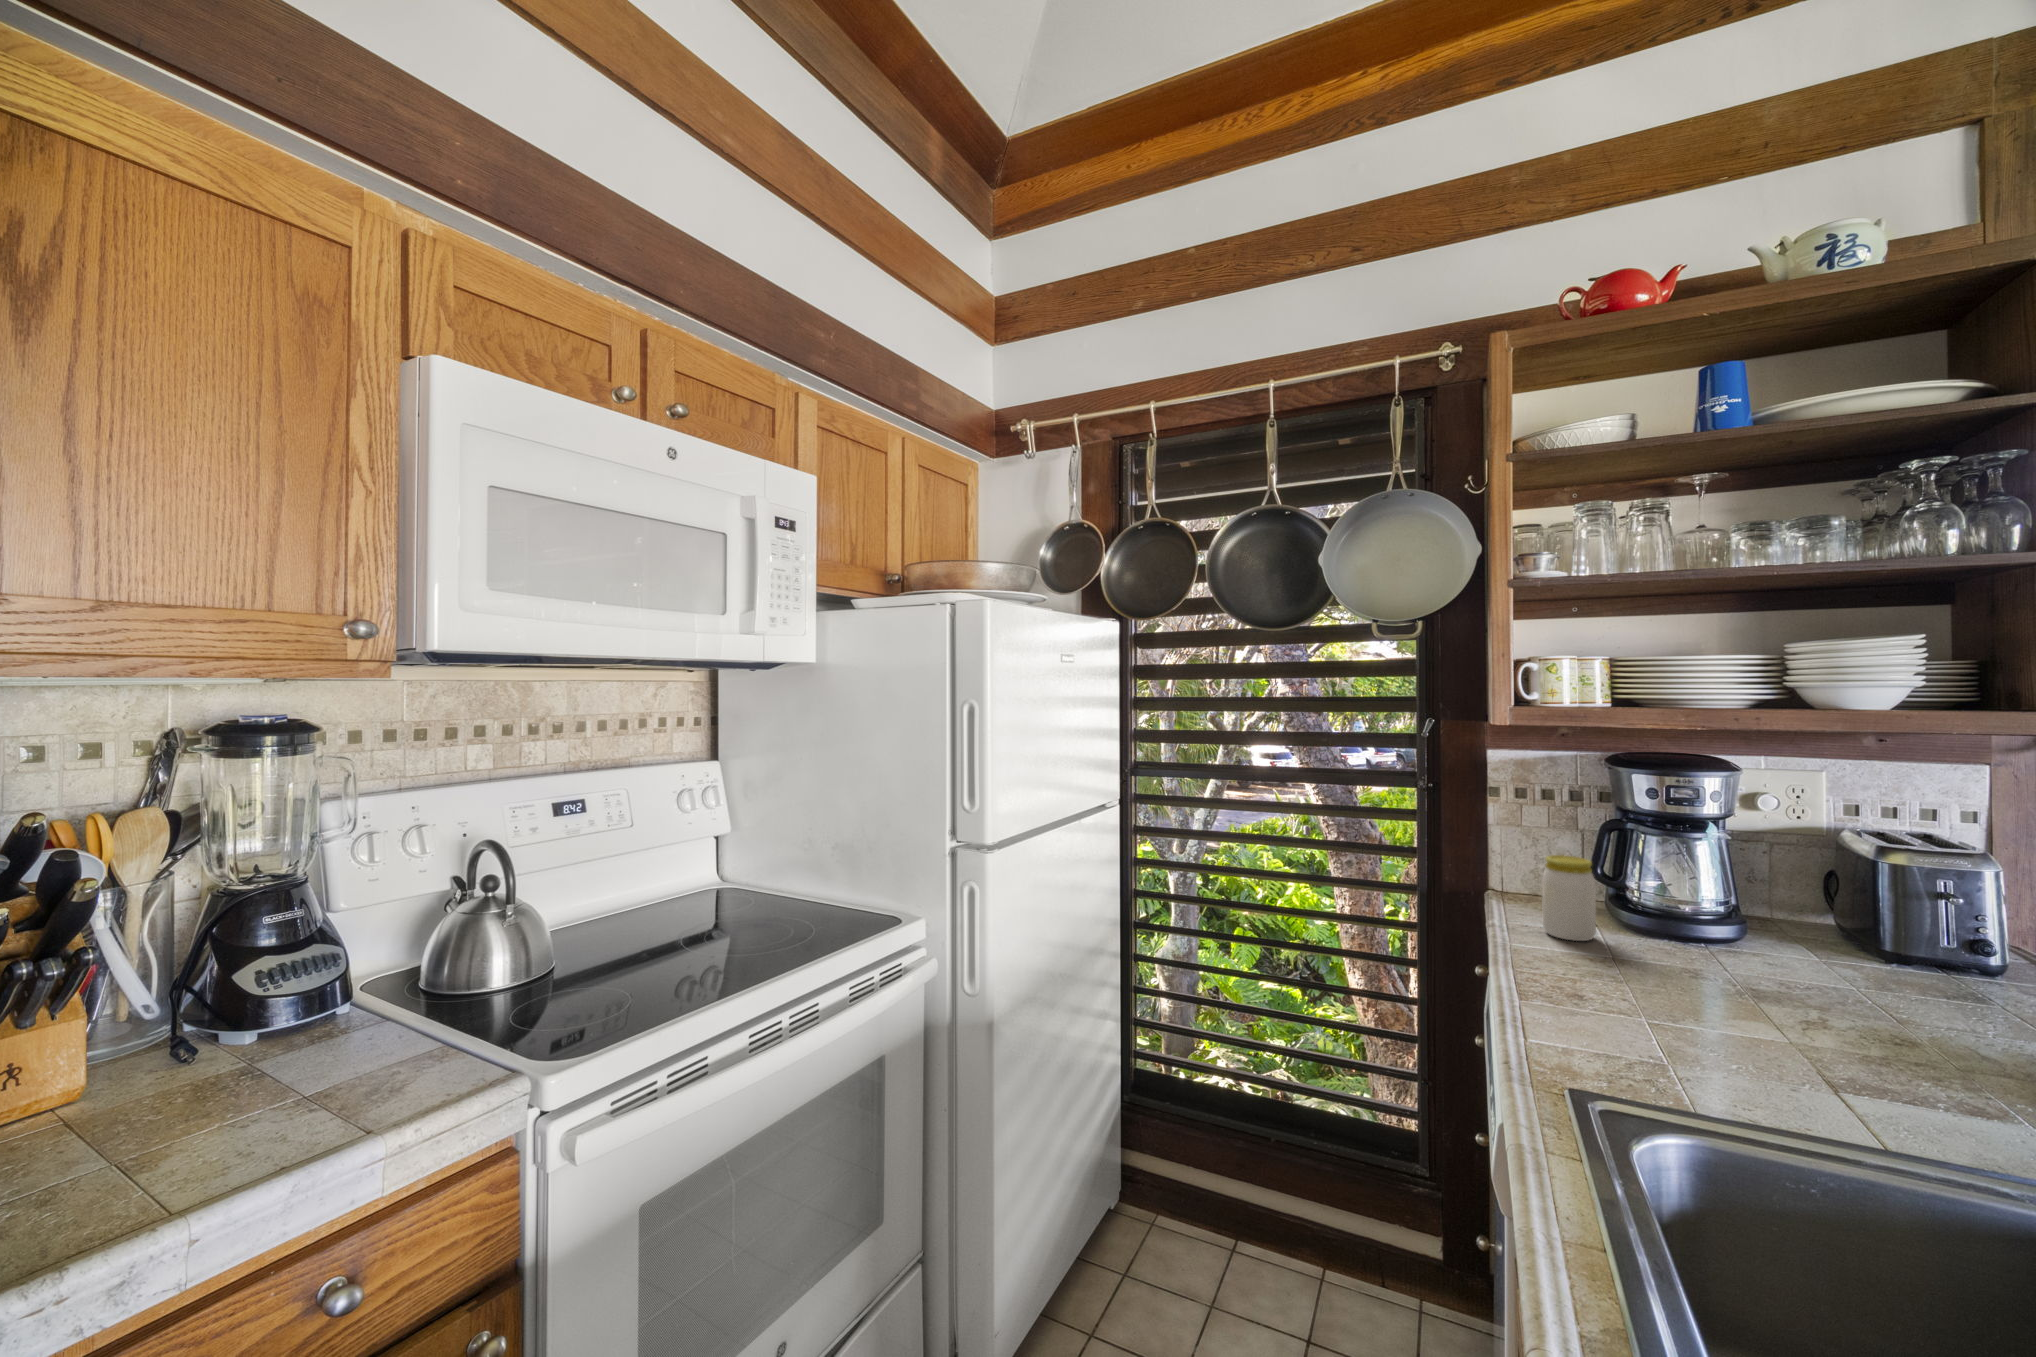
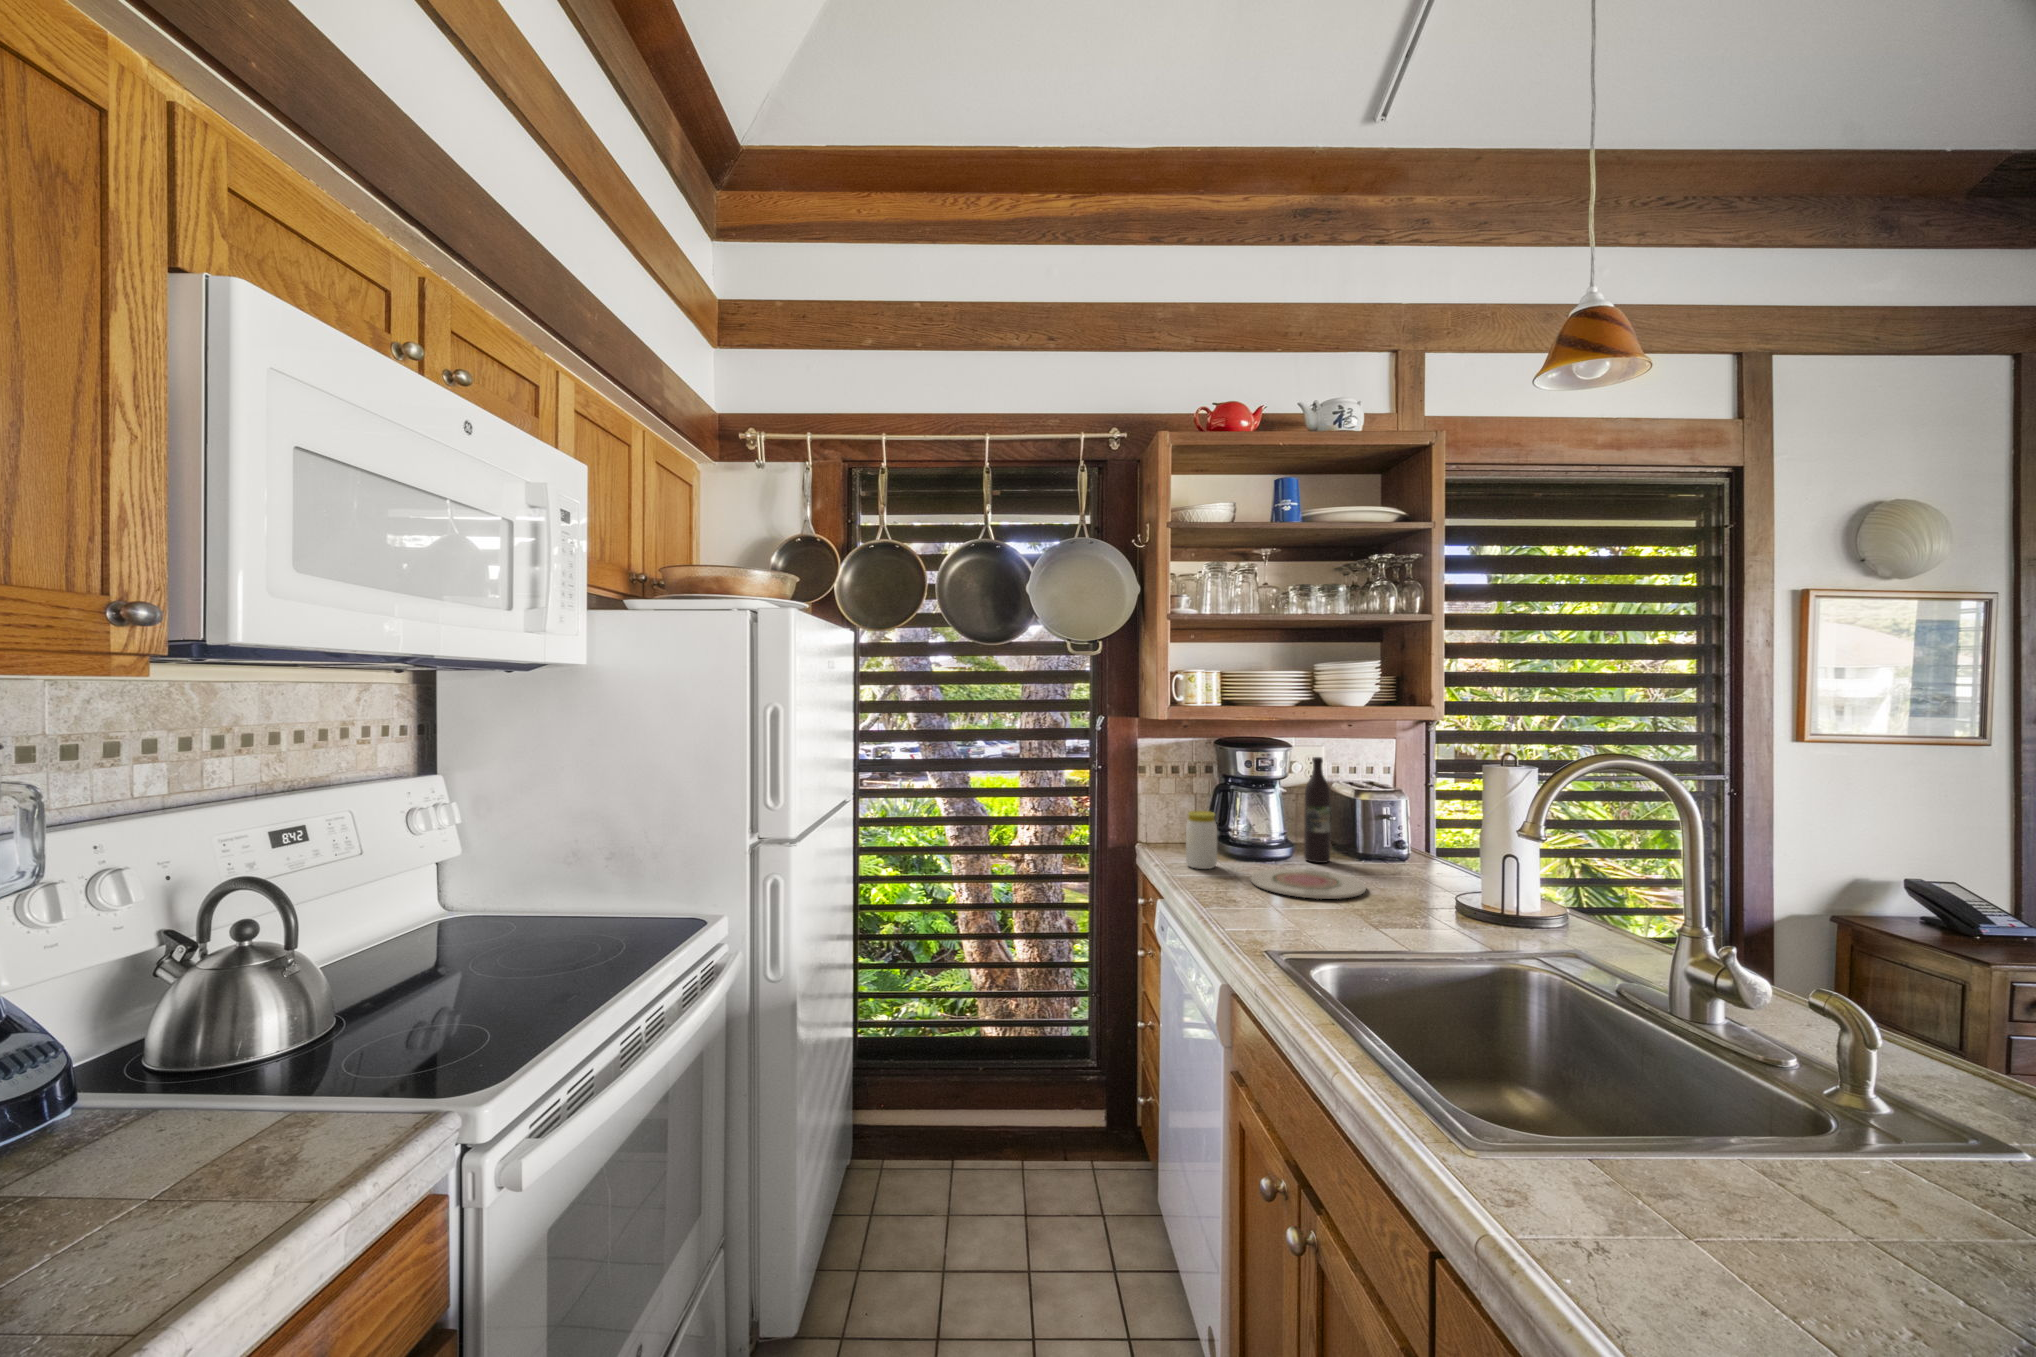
wine bottle: none [1769,789,1822,957] -> present [1304,757,1331,863]
plate: none [1644,955,1878,1026] -> present [1250,869,1366,899]

